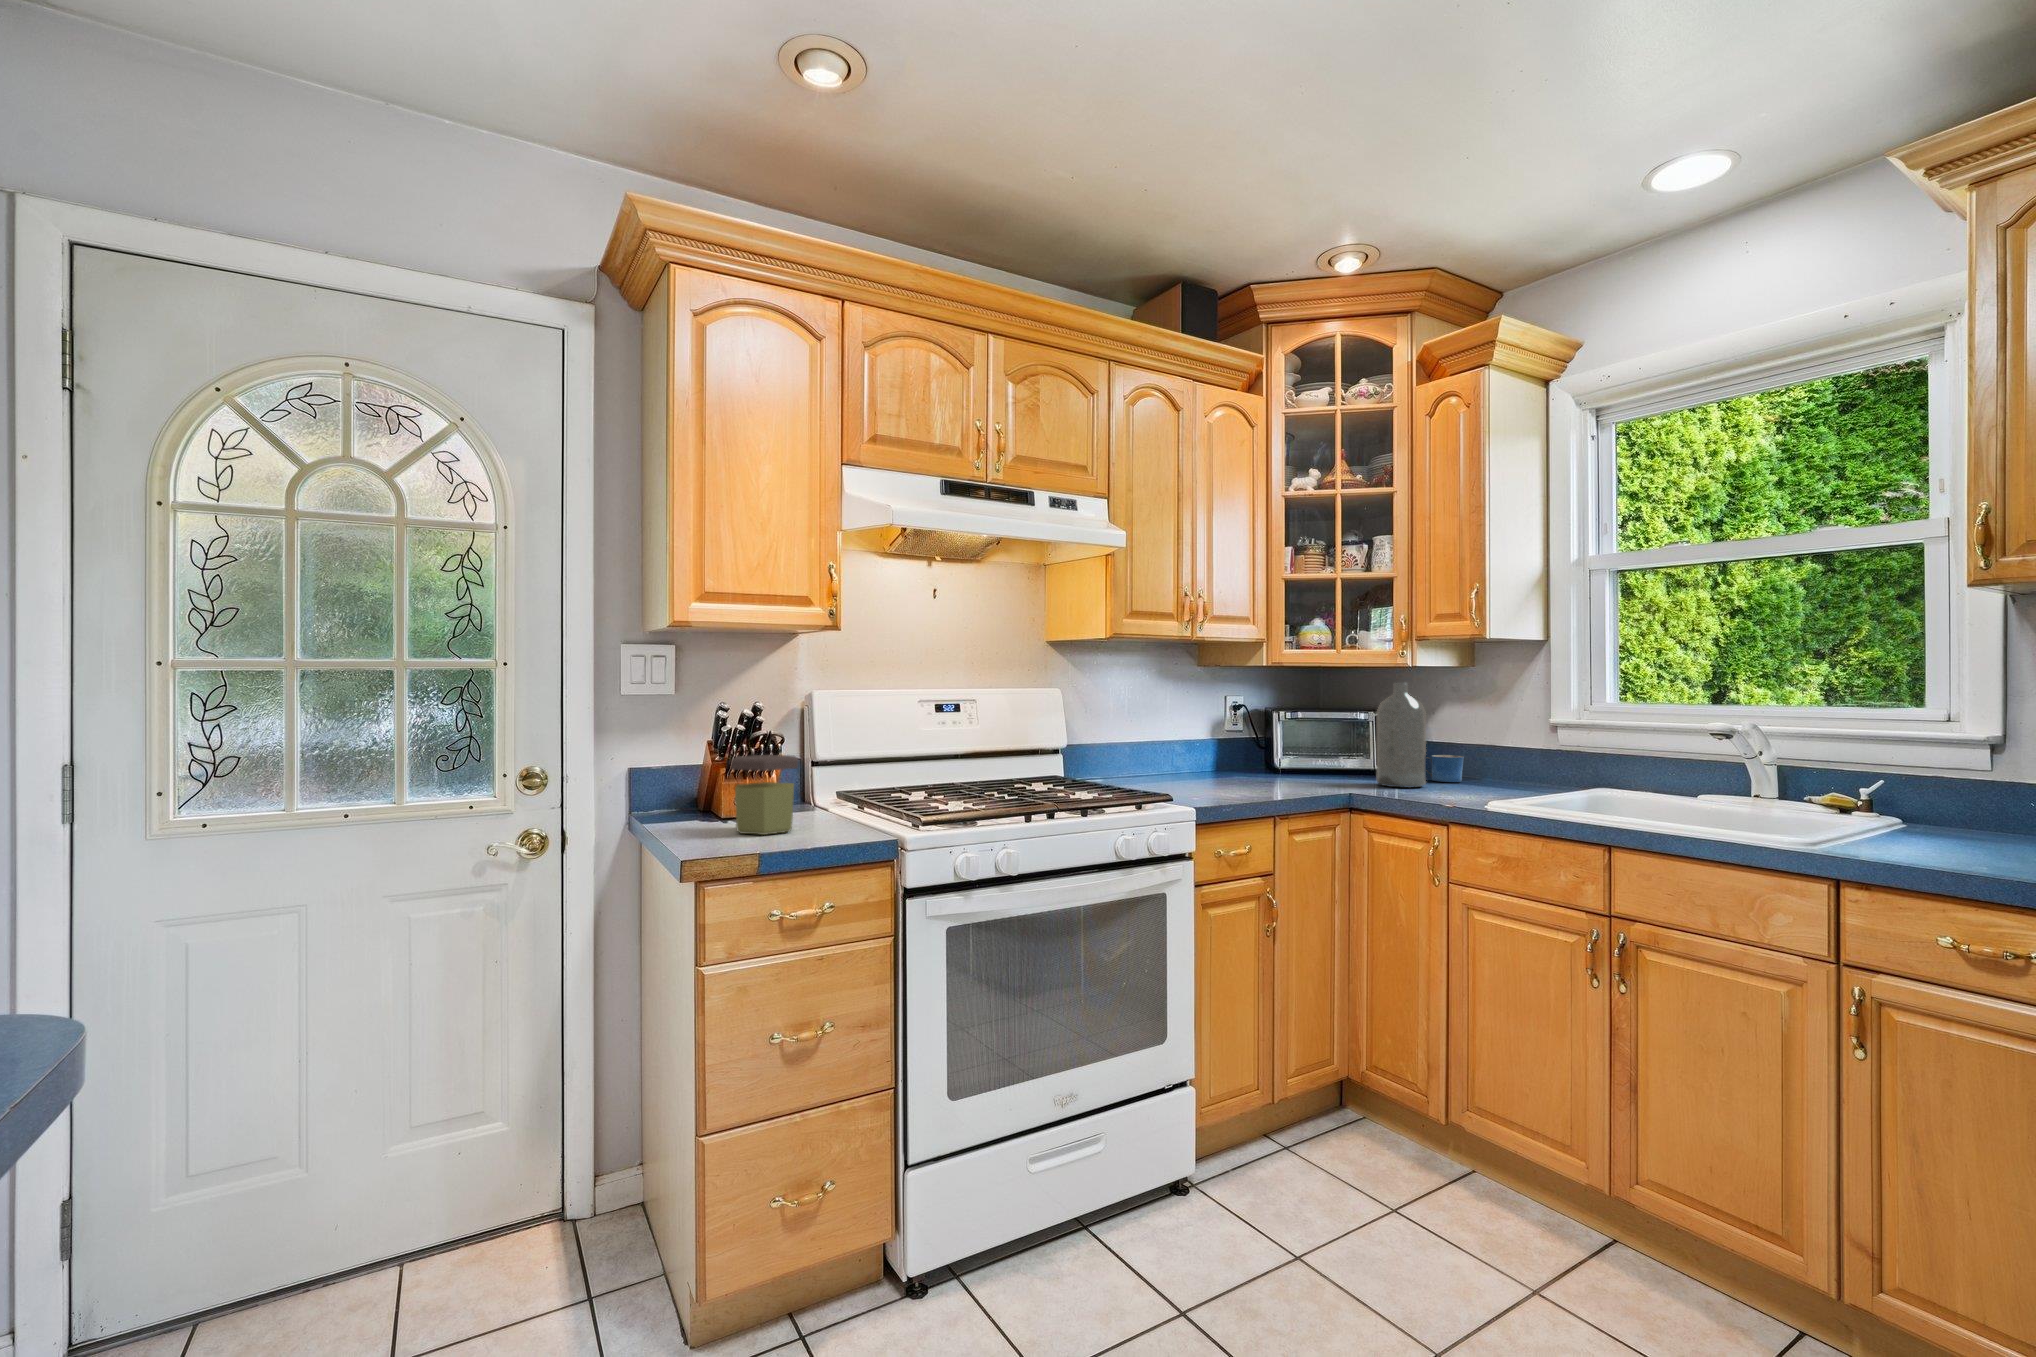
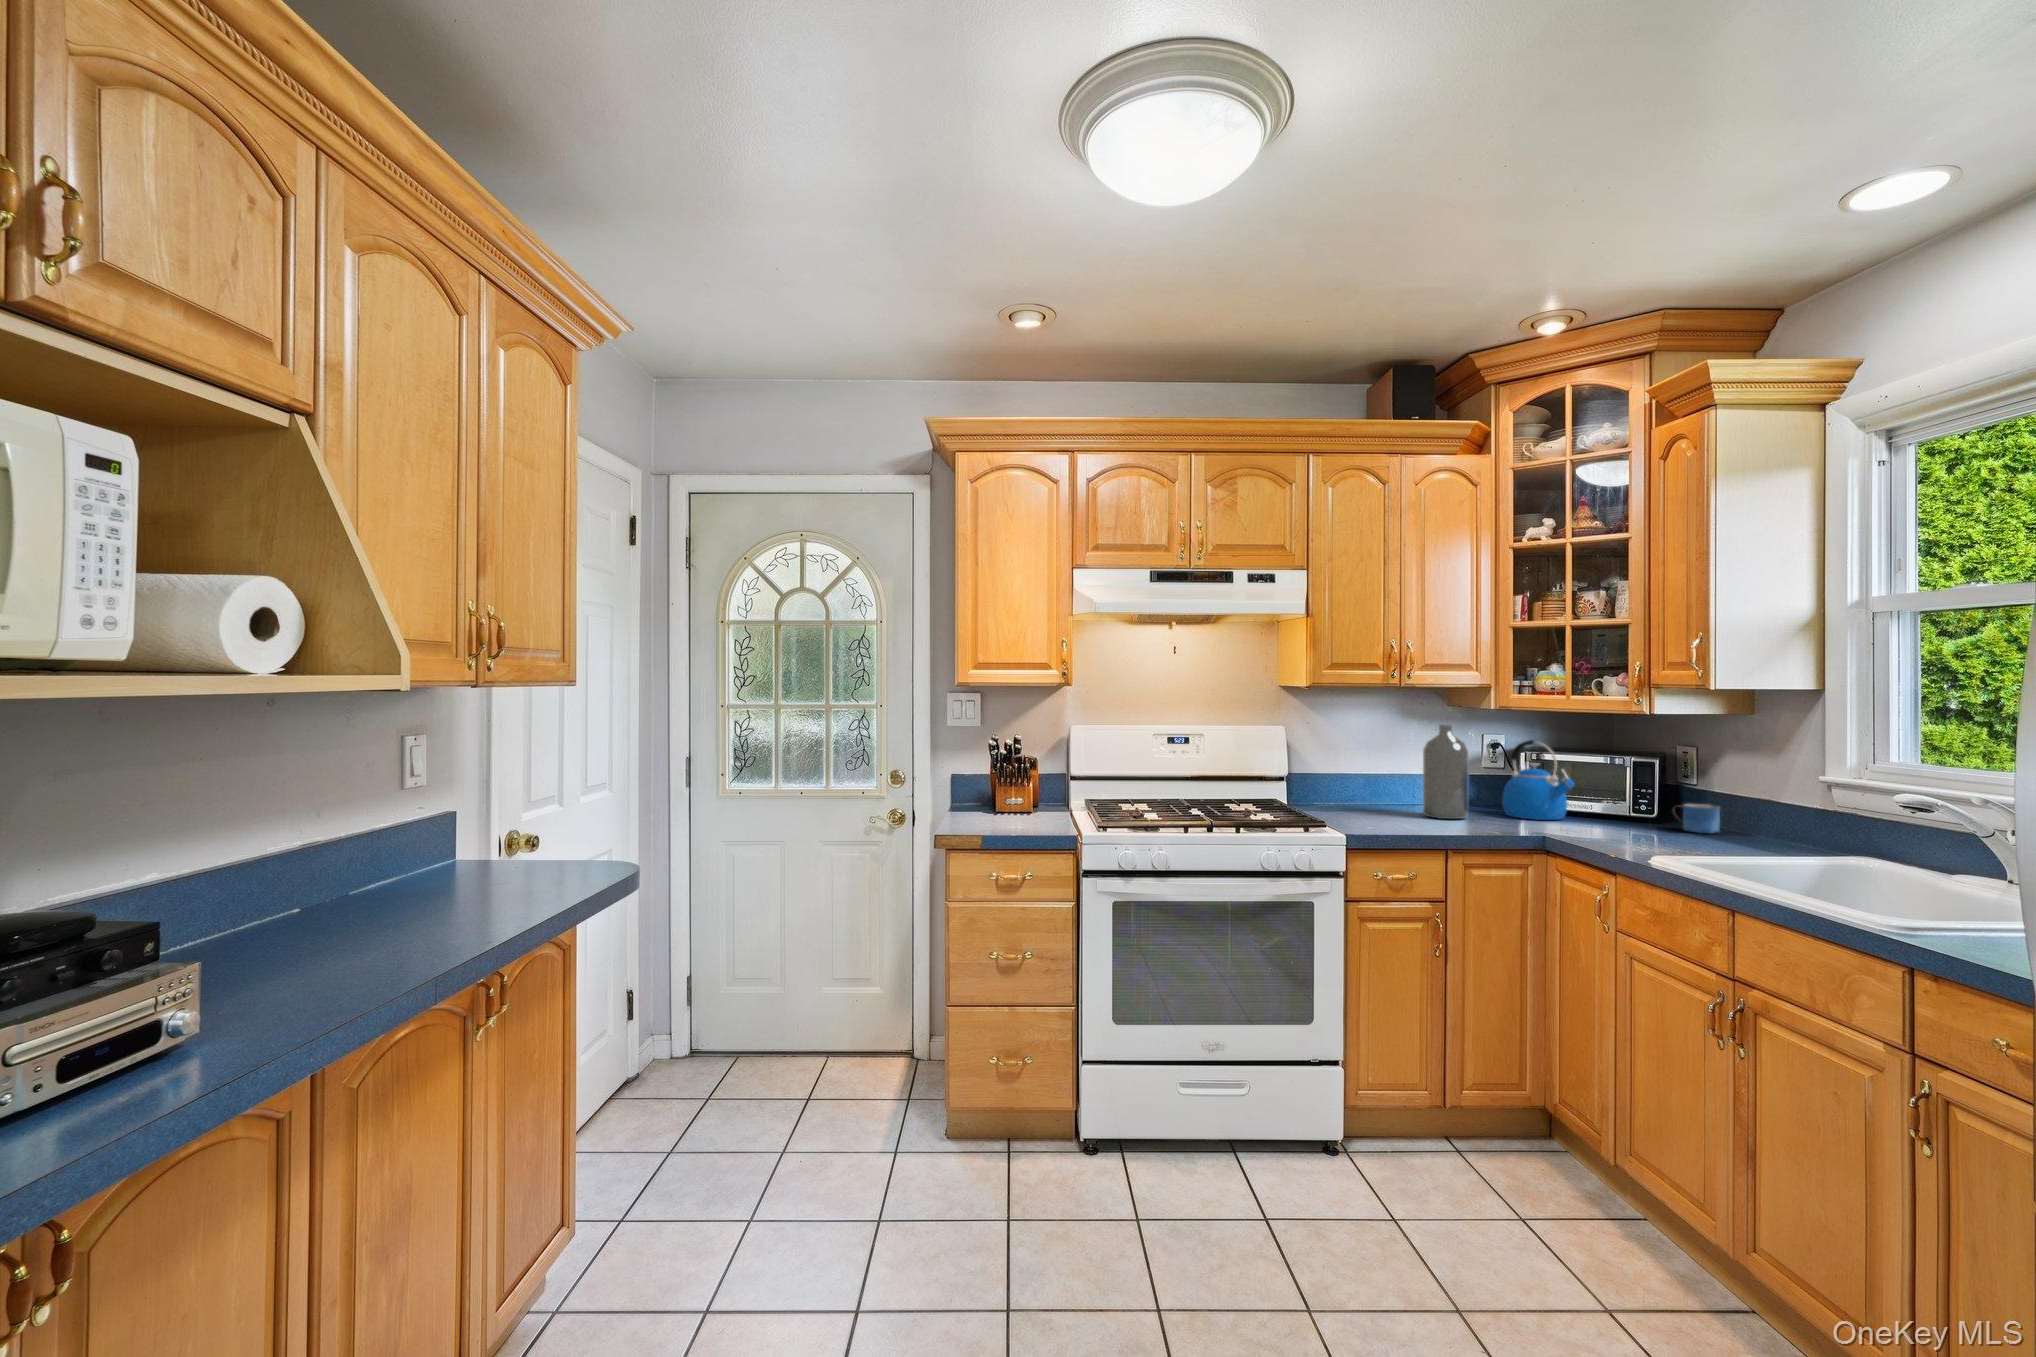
bottle: present [1377,683,1426,788] -> present [1423,724,1468,819]
kettle: none [1269,698,1345,781] -> present [1502,740,1574,820]
jar: present [731,755,798,835] -> none [977,773,1025,826]

